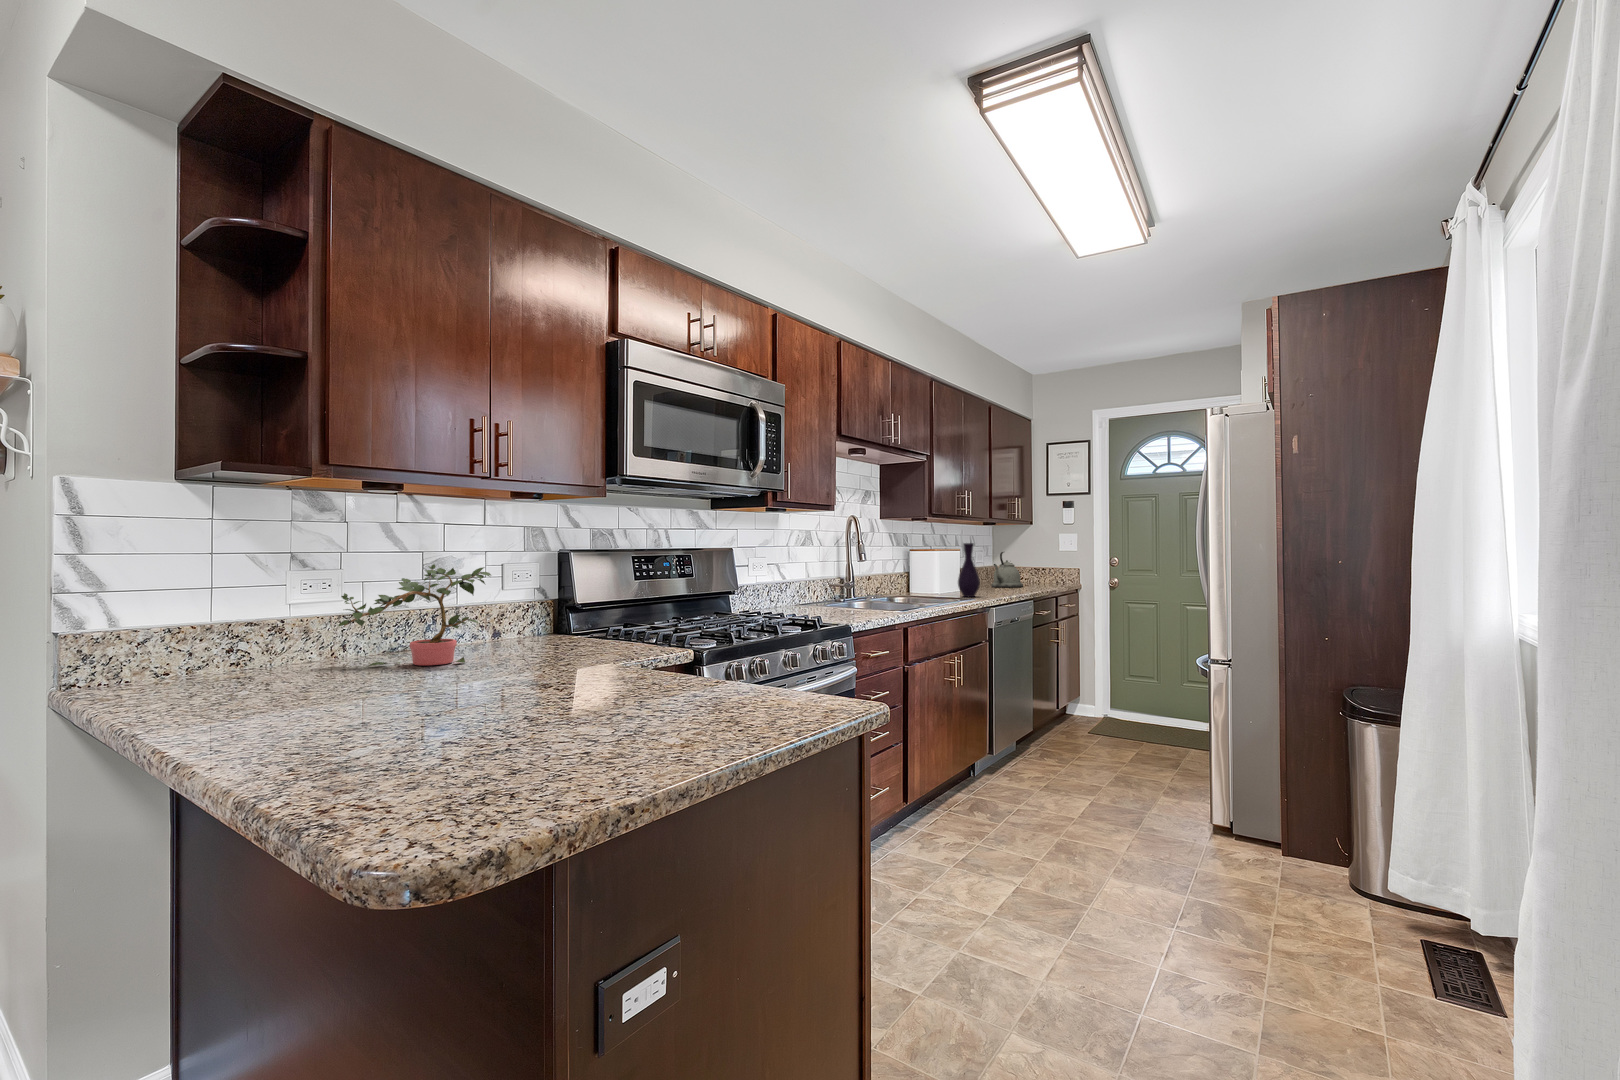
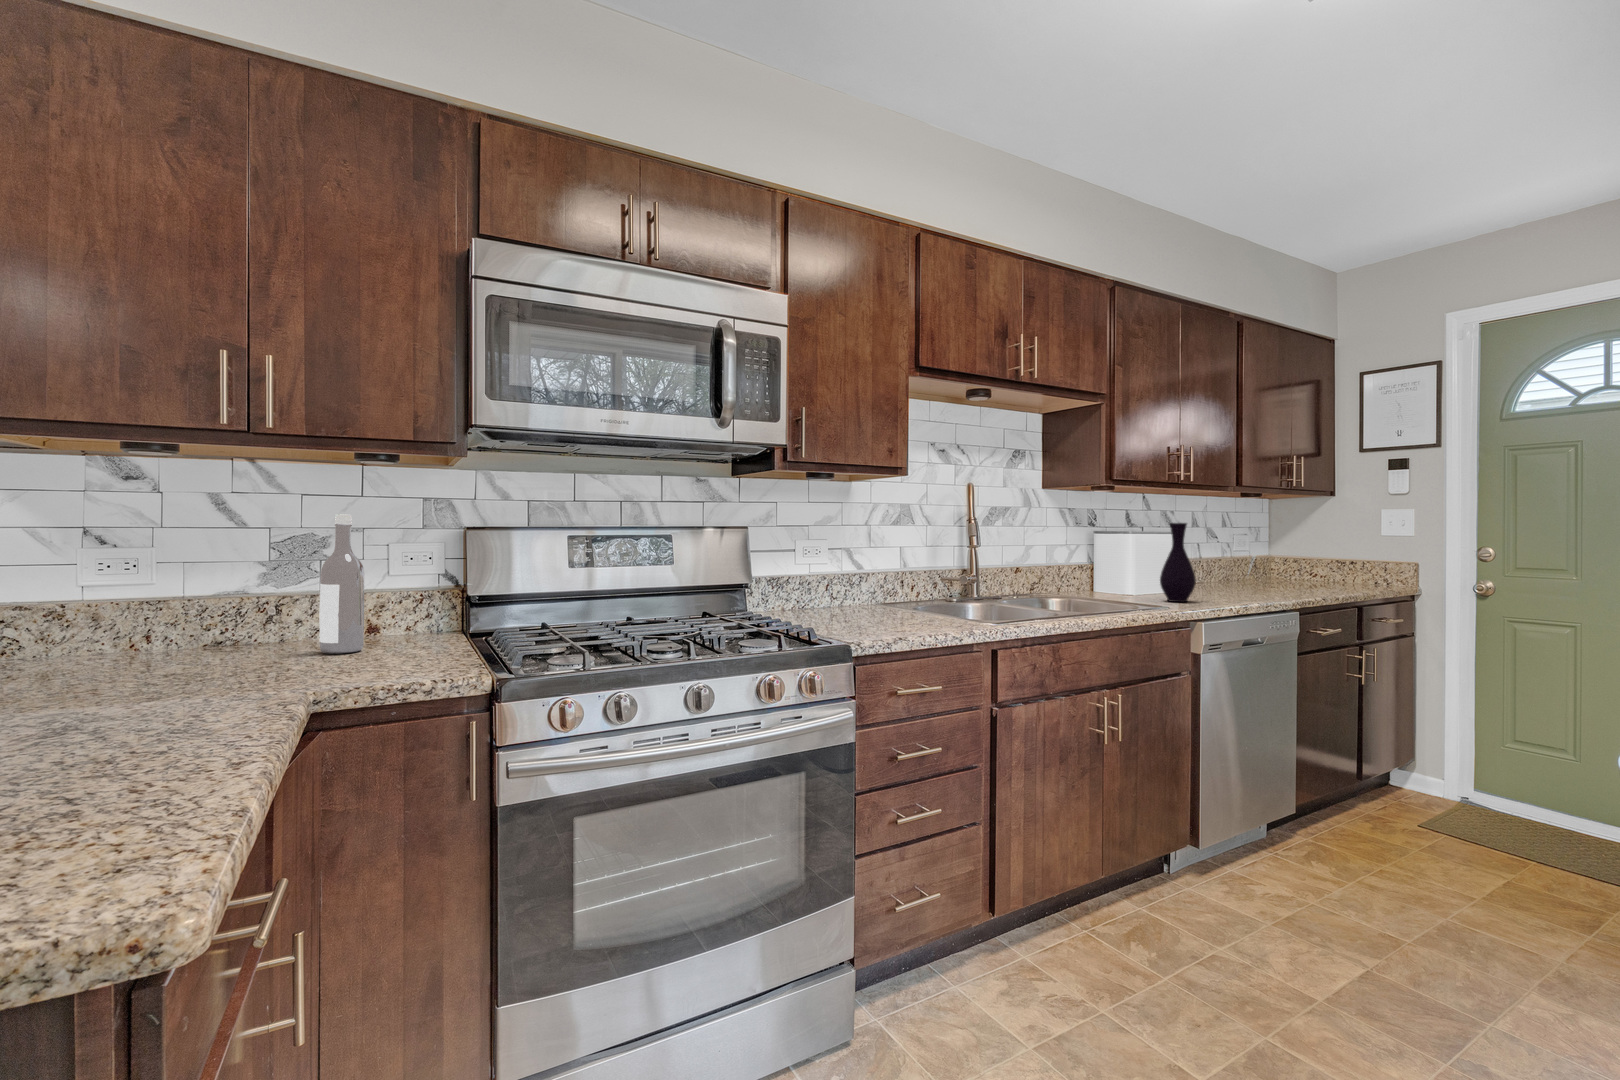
wine bottle: none [507,539,539,650] -> present [320,514,364,654]
kettle: present [991,552,1023,587] -> none [1264,535,1318,588]
potted plant: present [338,564,491,666] -> none [89,546,222,671]

